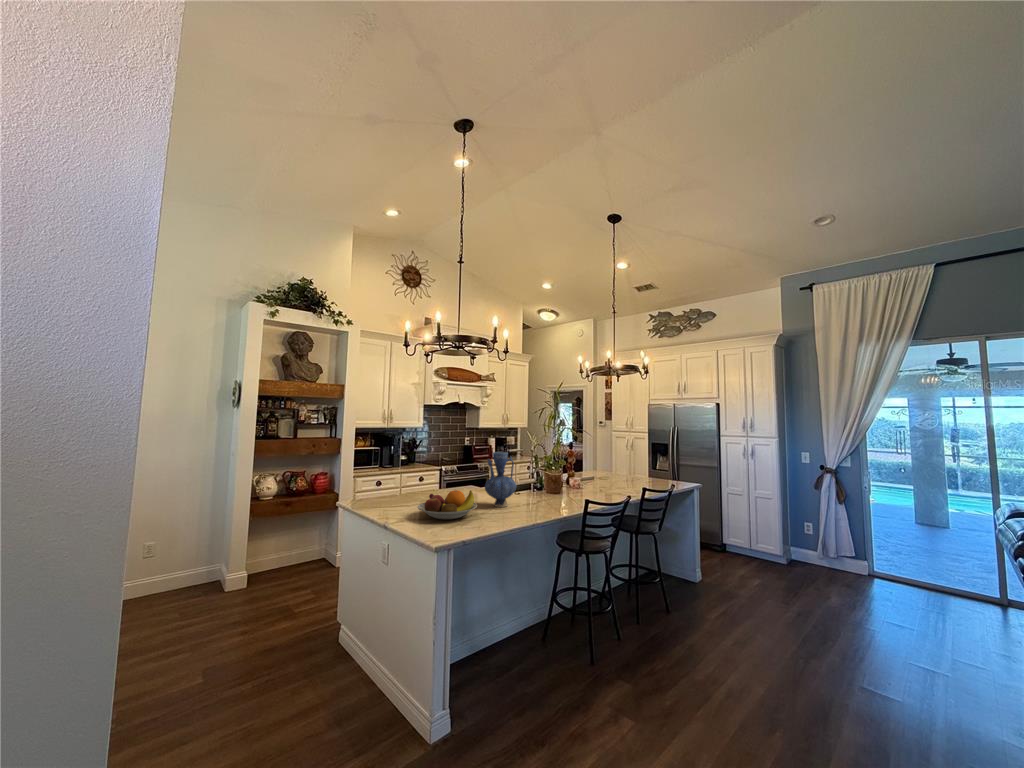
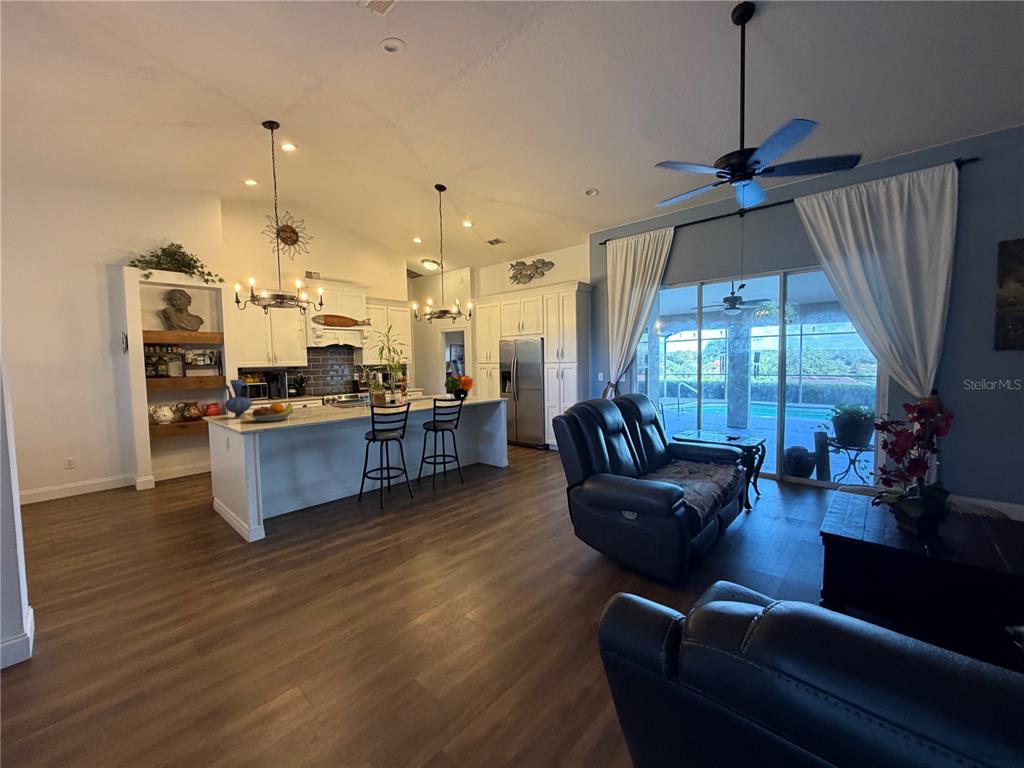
flower arrangement: none [624,448,665,484] -> present [444,374,474,400]
vase: present [485,452,517,507] -> present [225,379,252,419]

